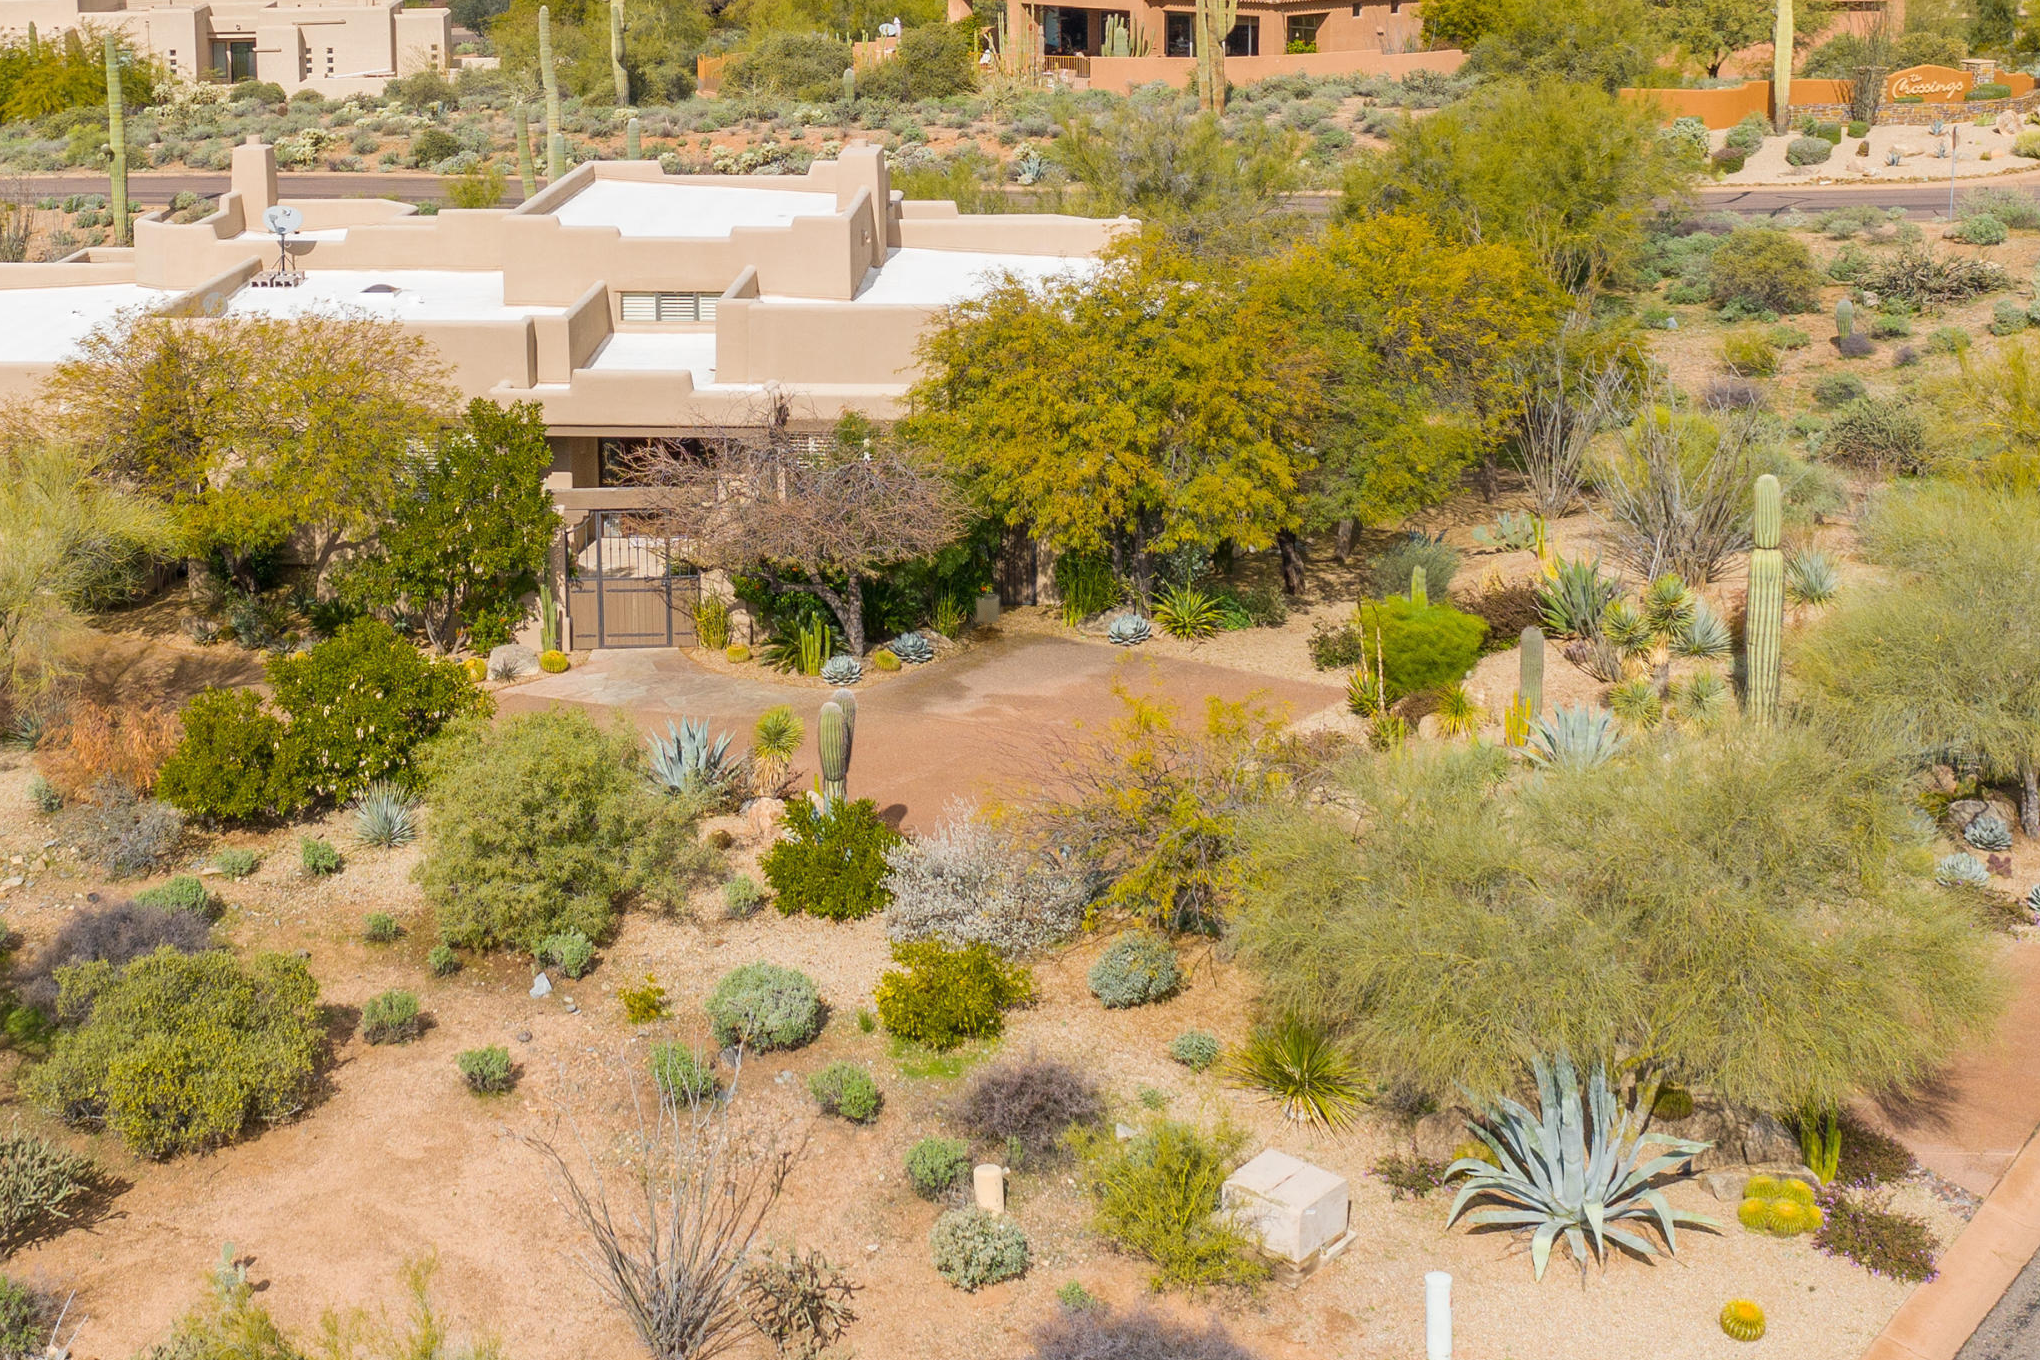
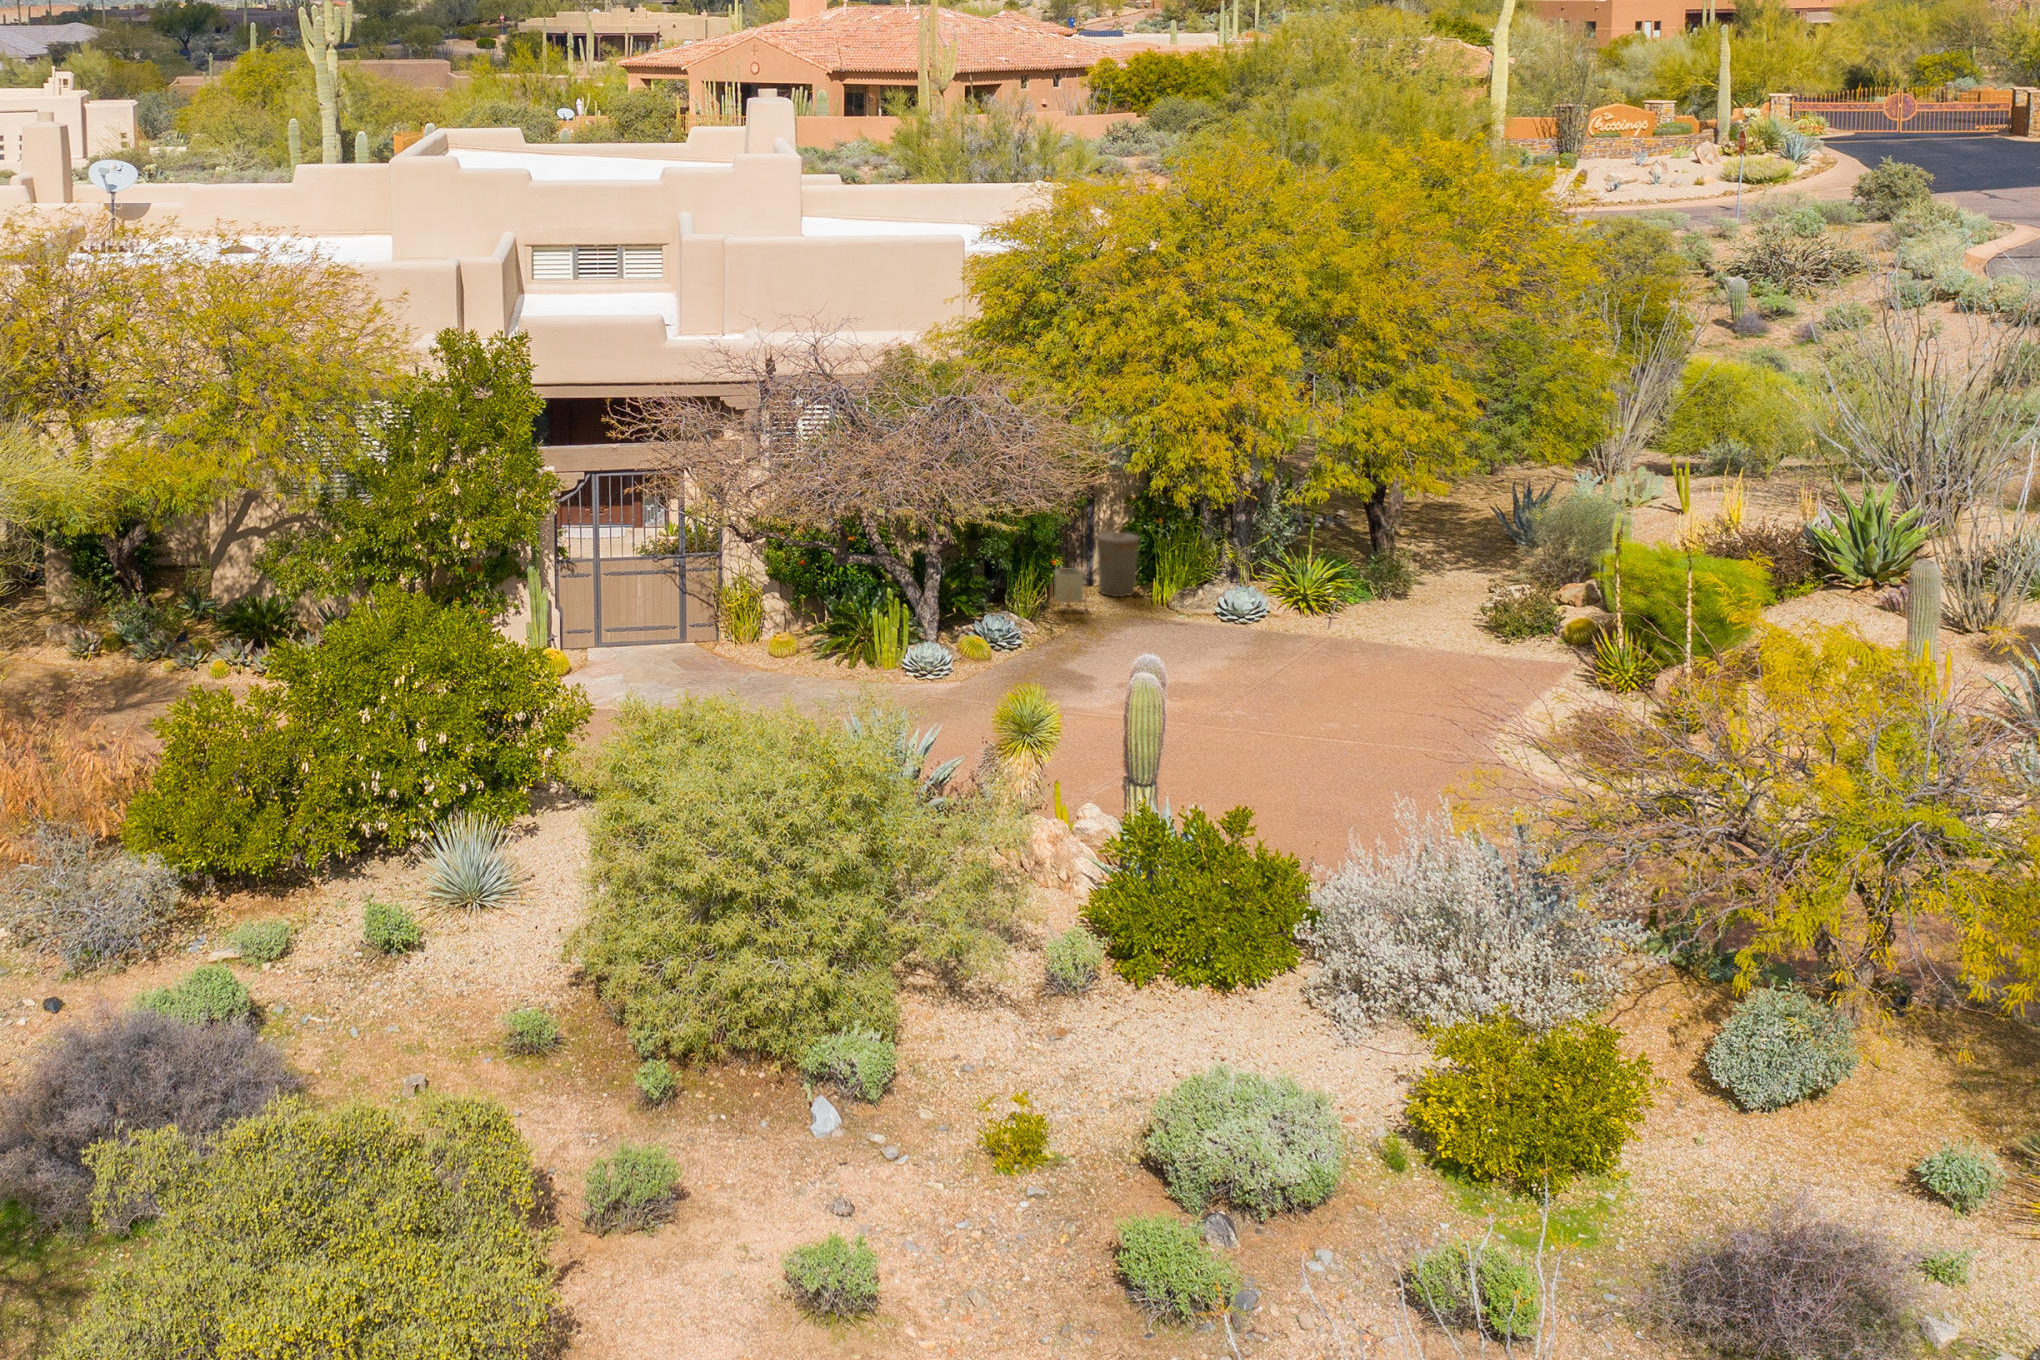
trash can: none [1022,563,1057,617] -> present [1096,531,1140,597]

